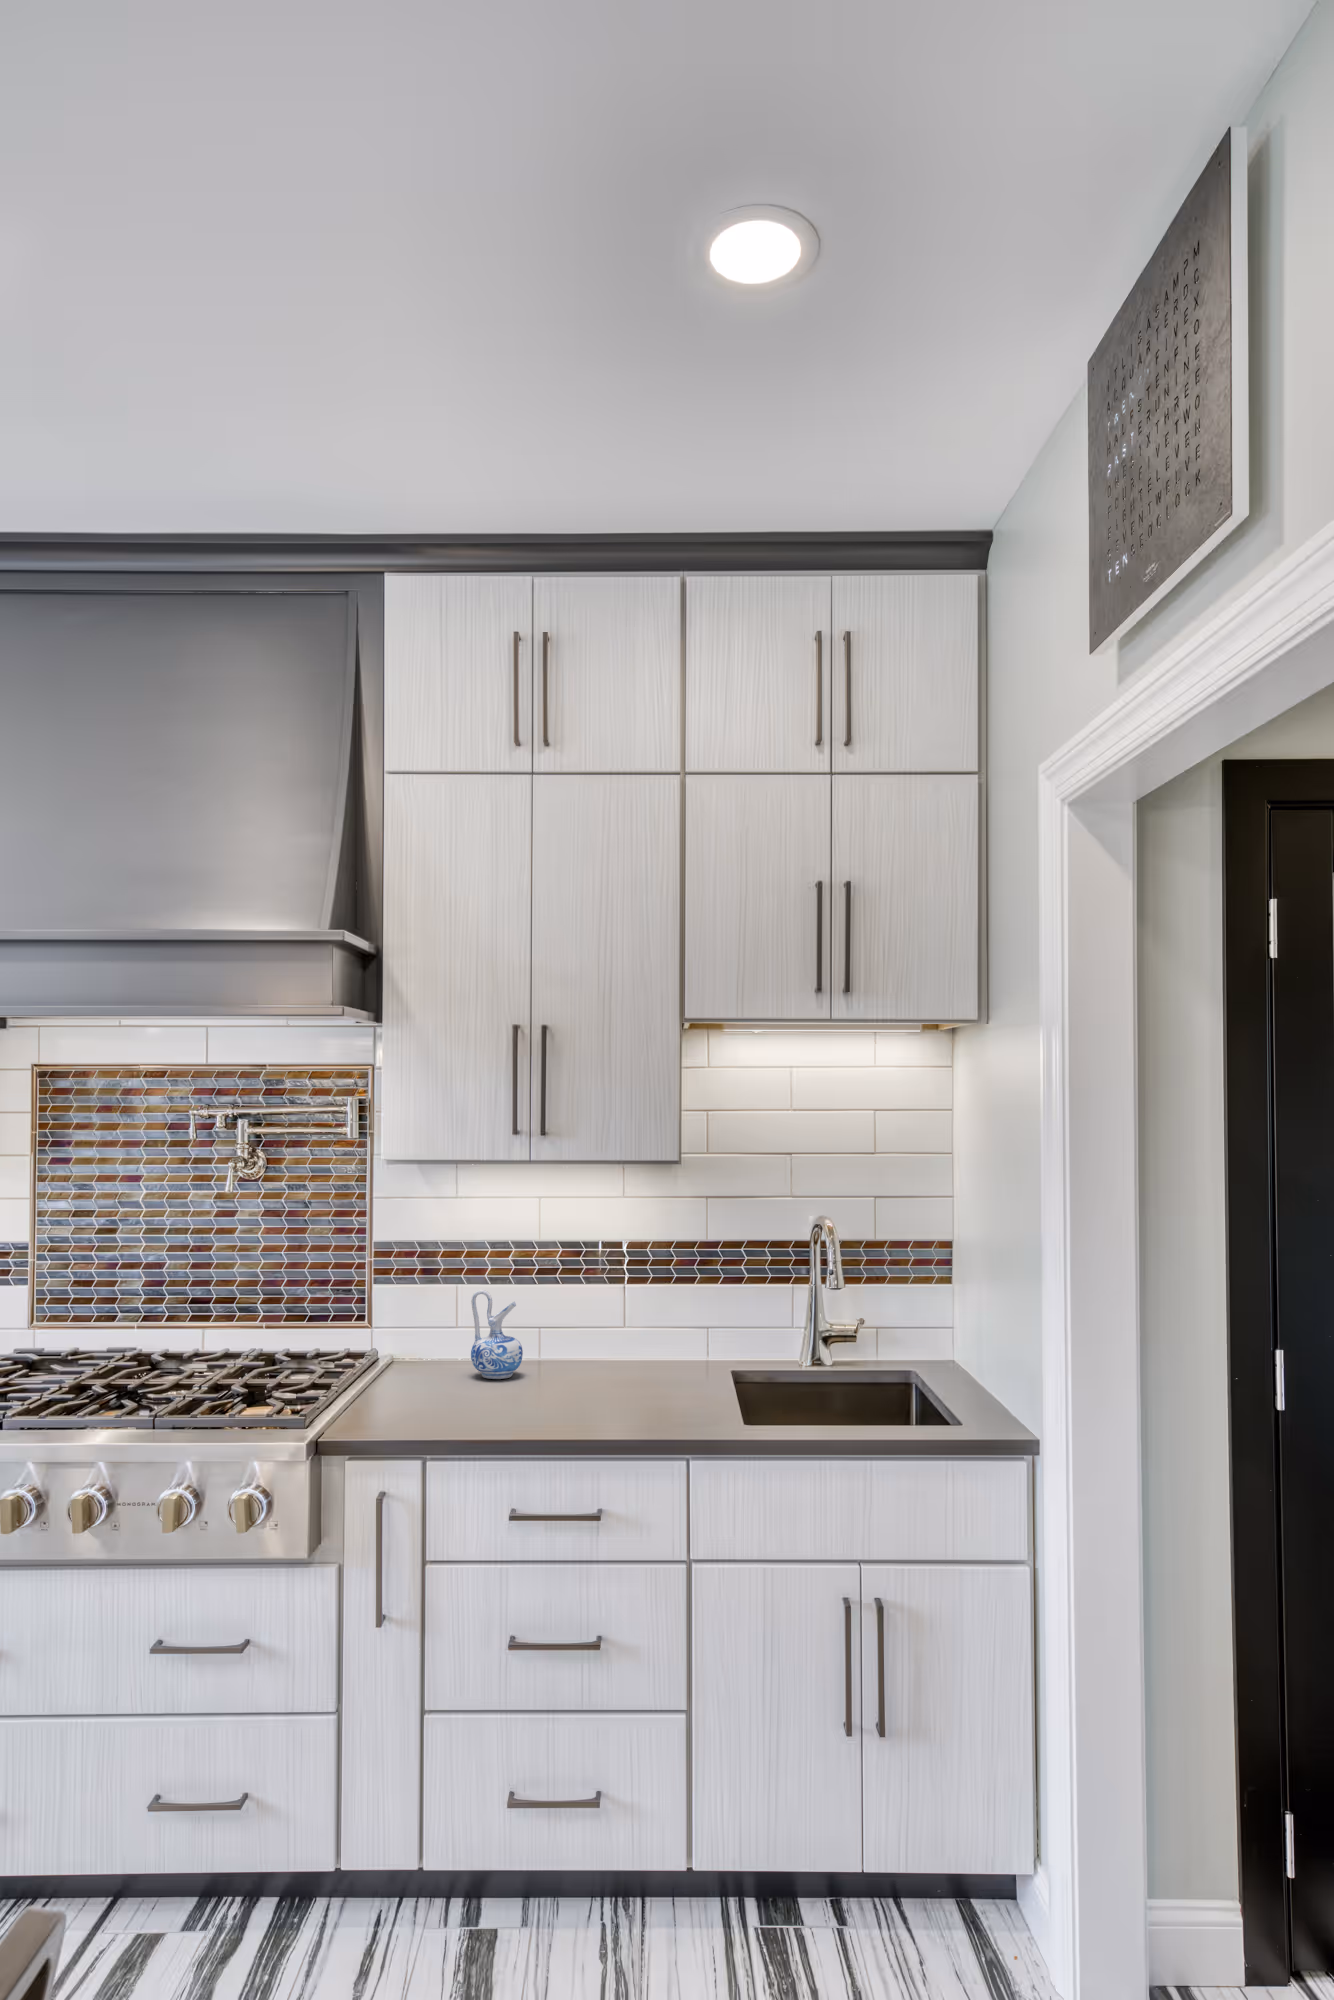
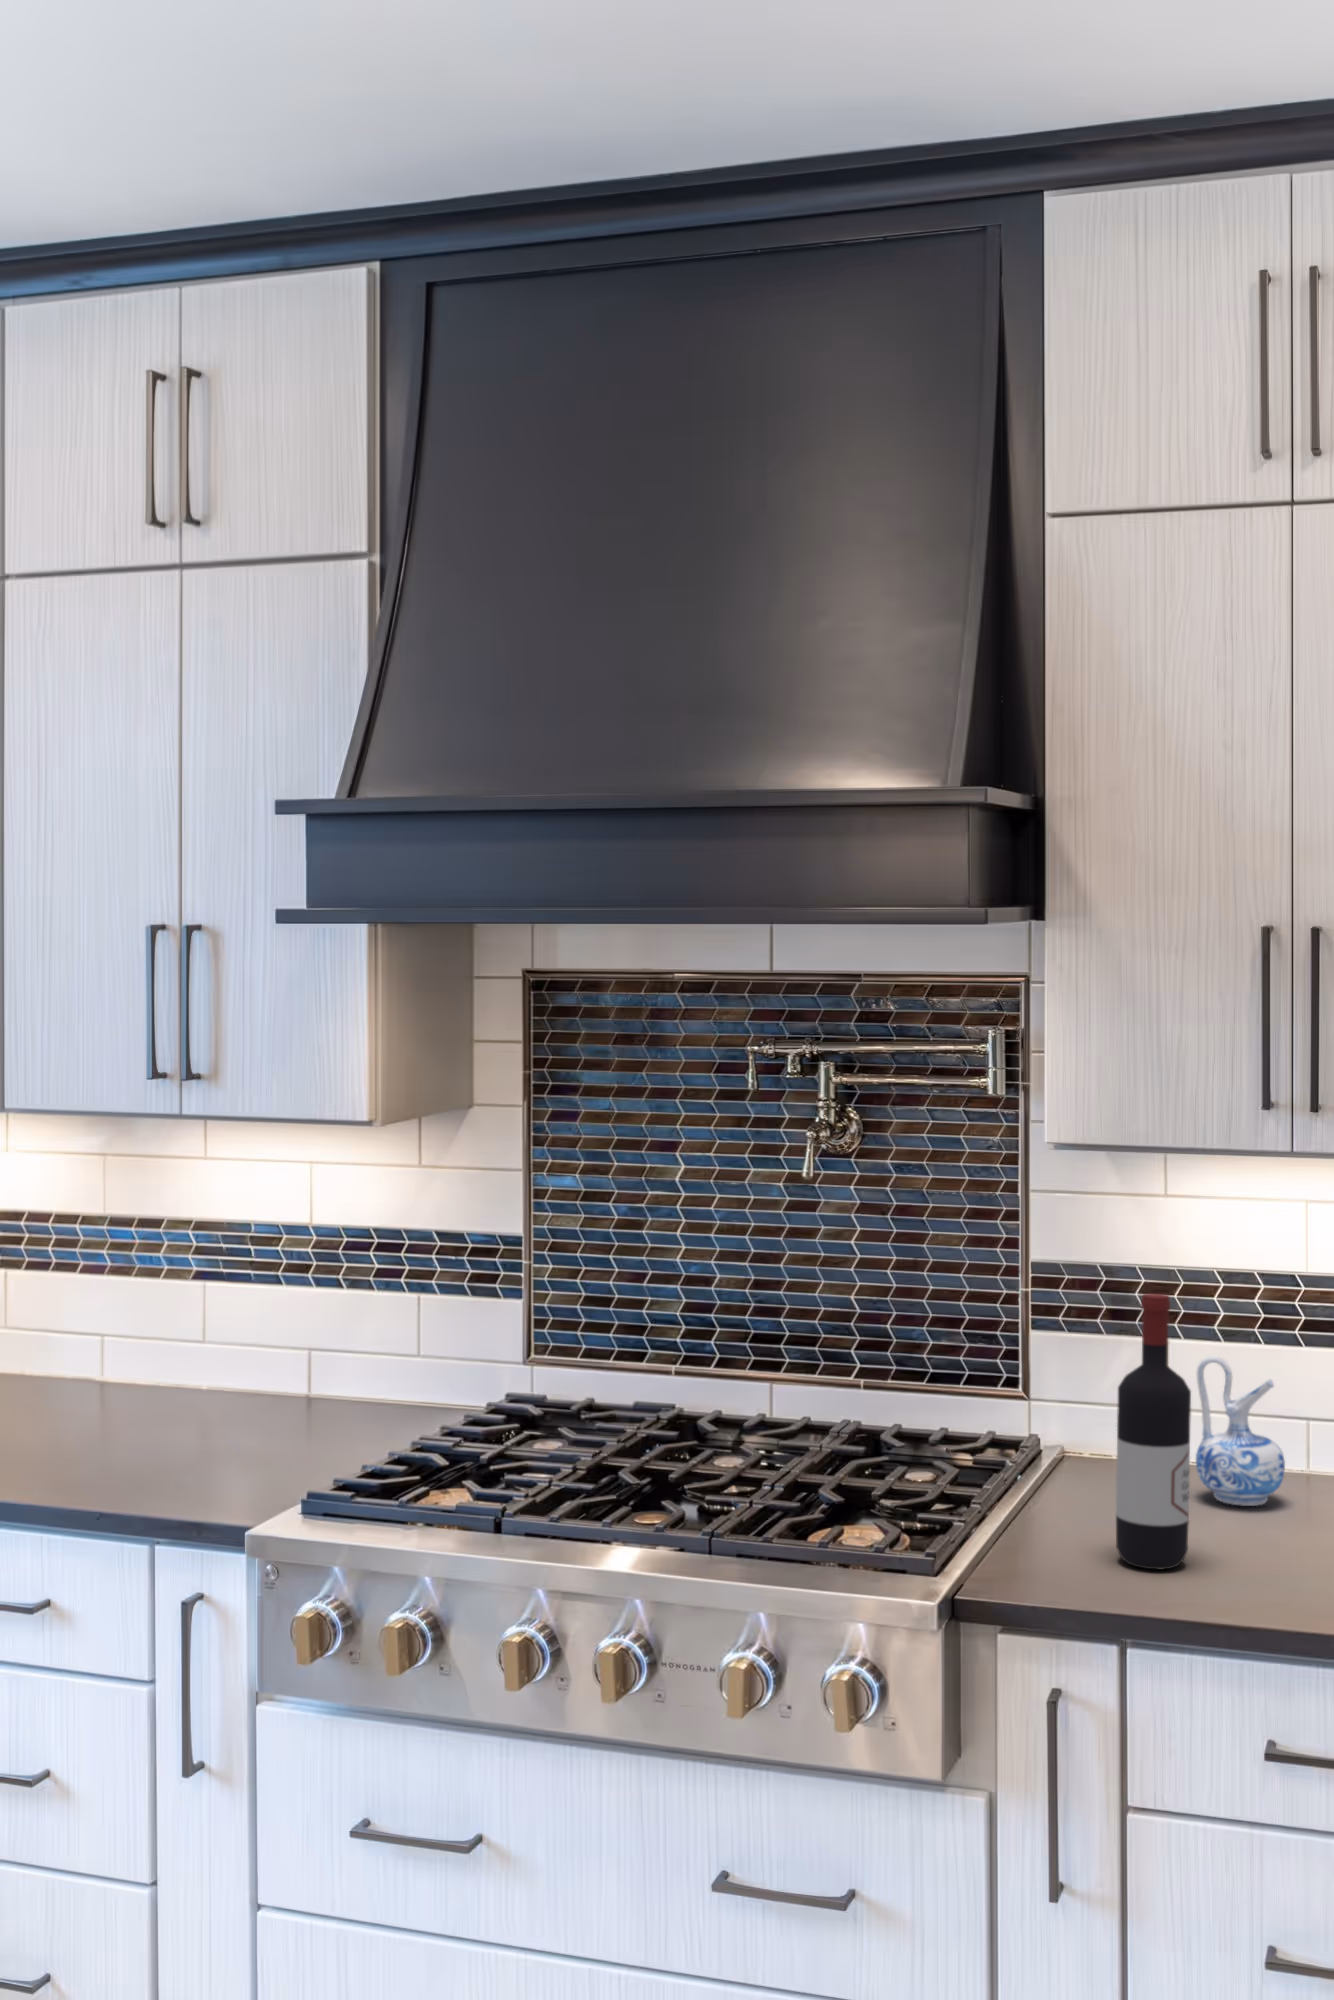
wine bottle: none [420,1250,464,1417] -> present [1116,1294,1191,1569]

